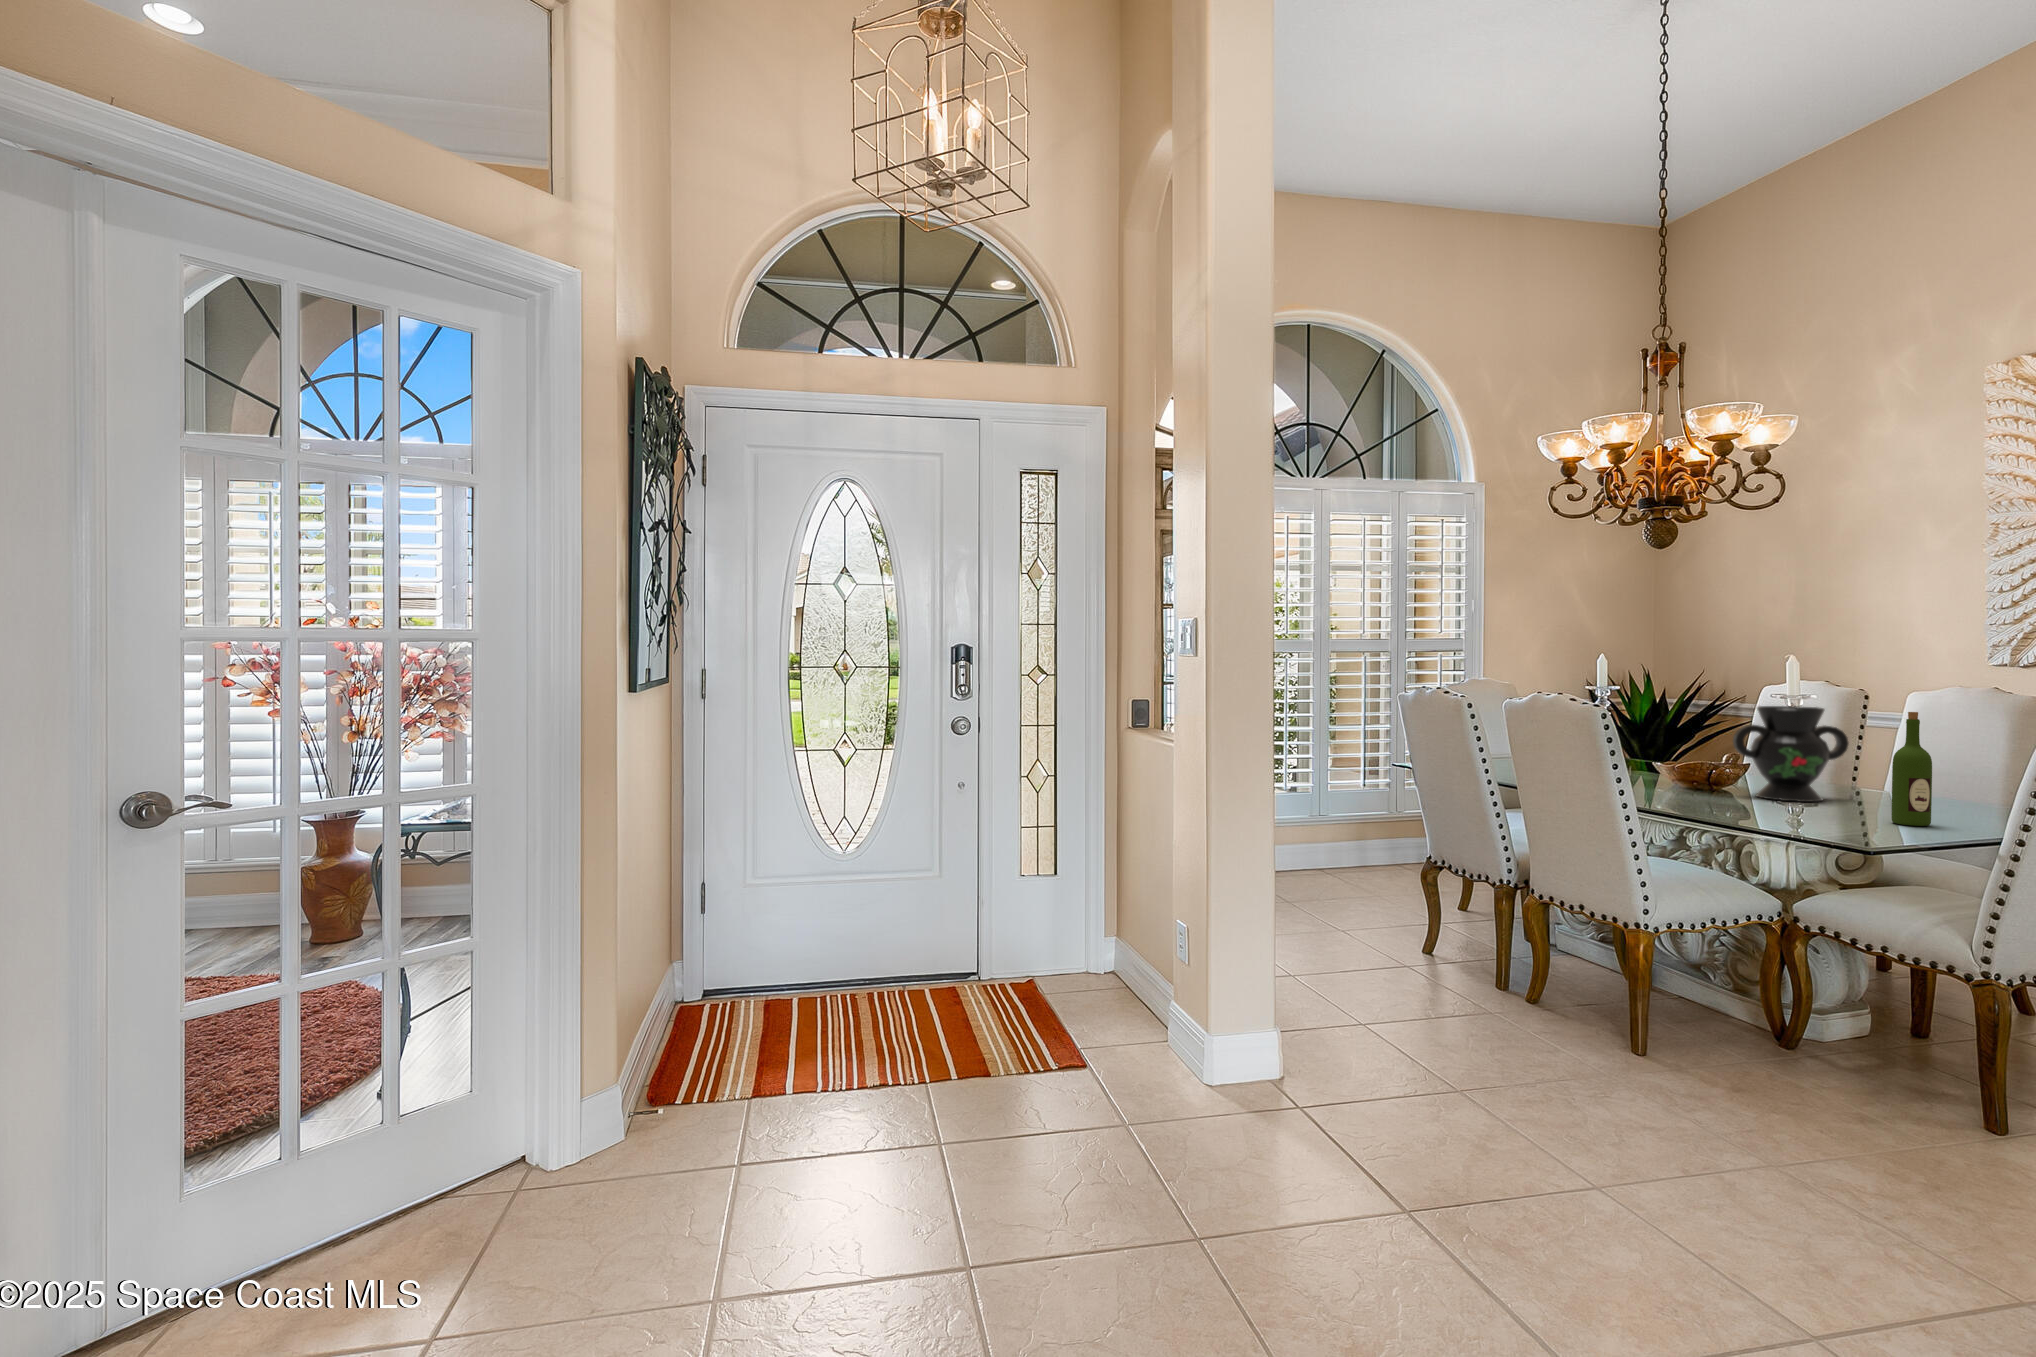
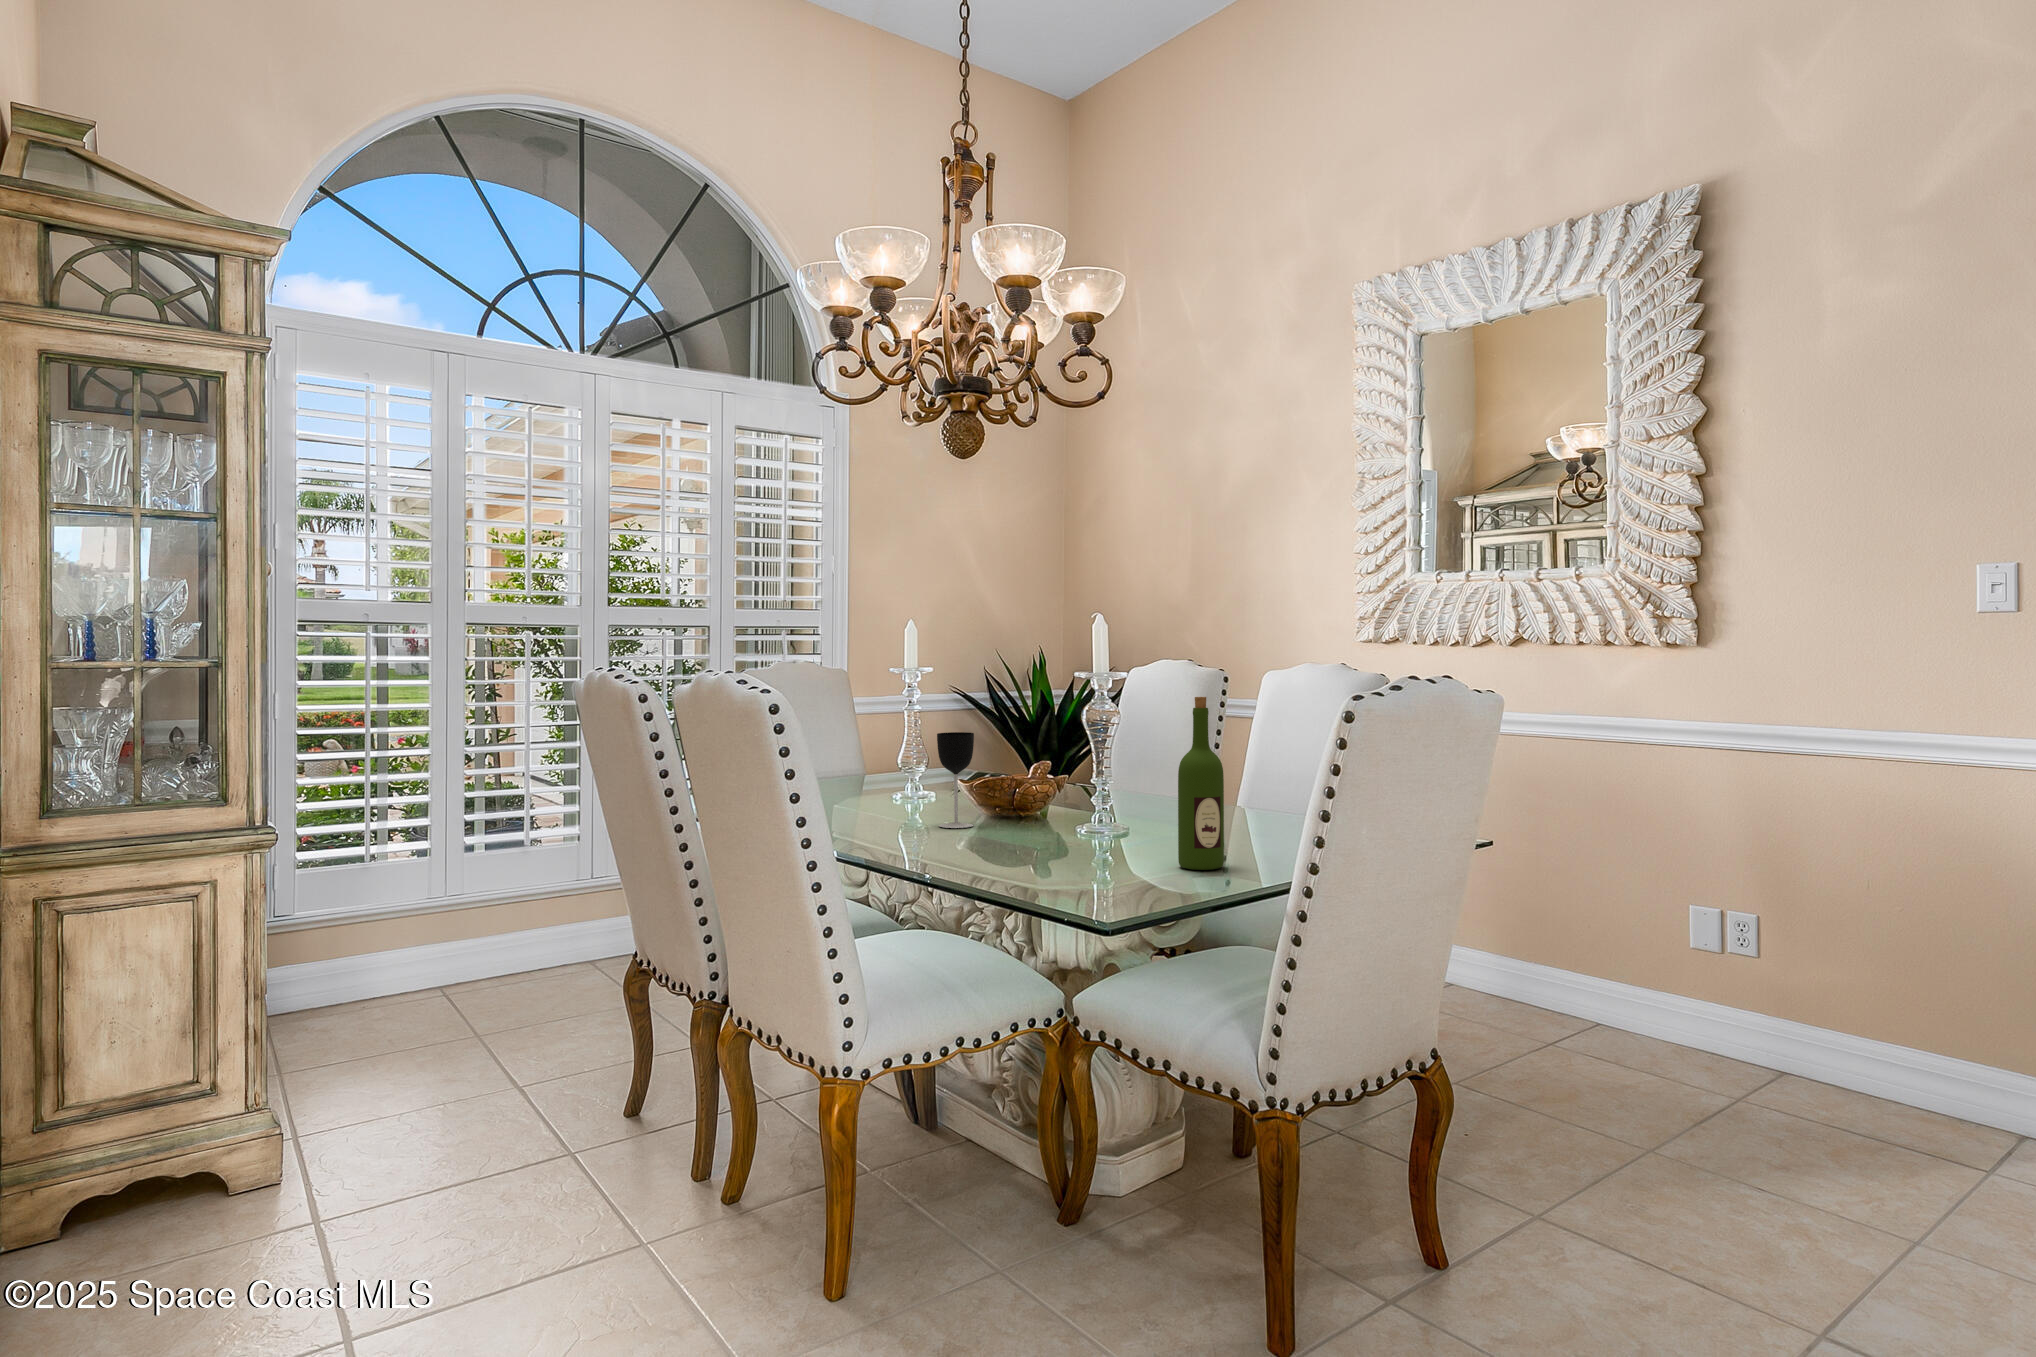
decorative vase: present [1733,706,1849,802] -> none [1016,695,1158,837]
wine glass: none [1664,728,1692,790] -> present [937,732,974,828]

